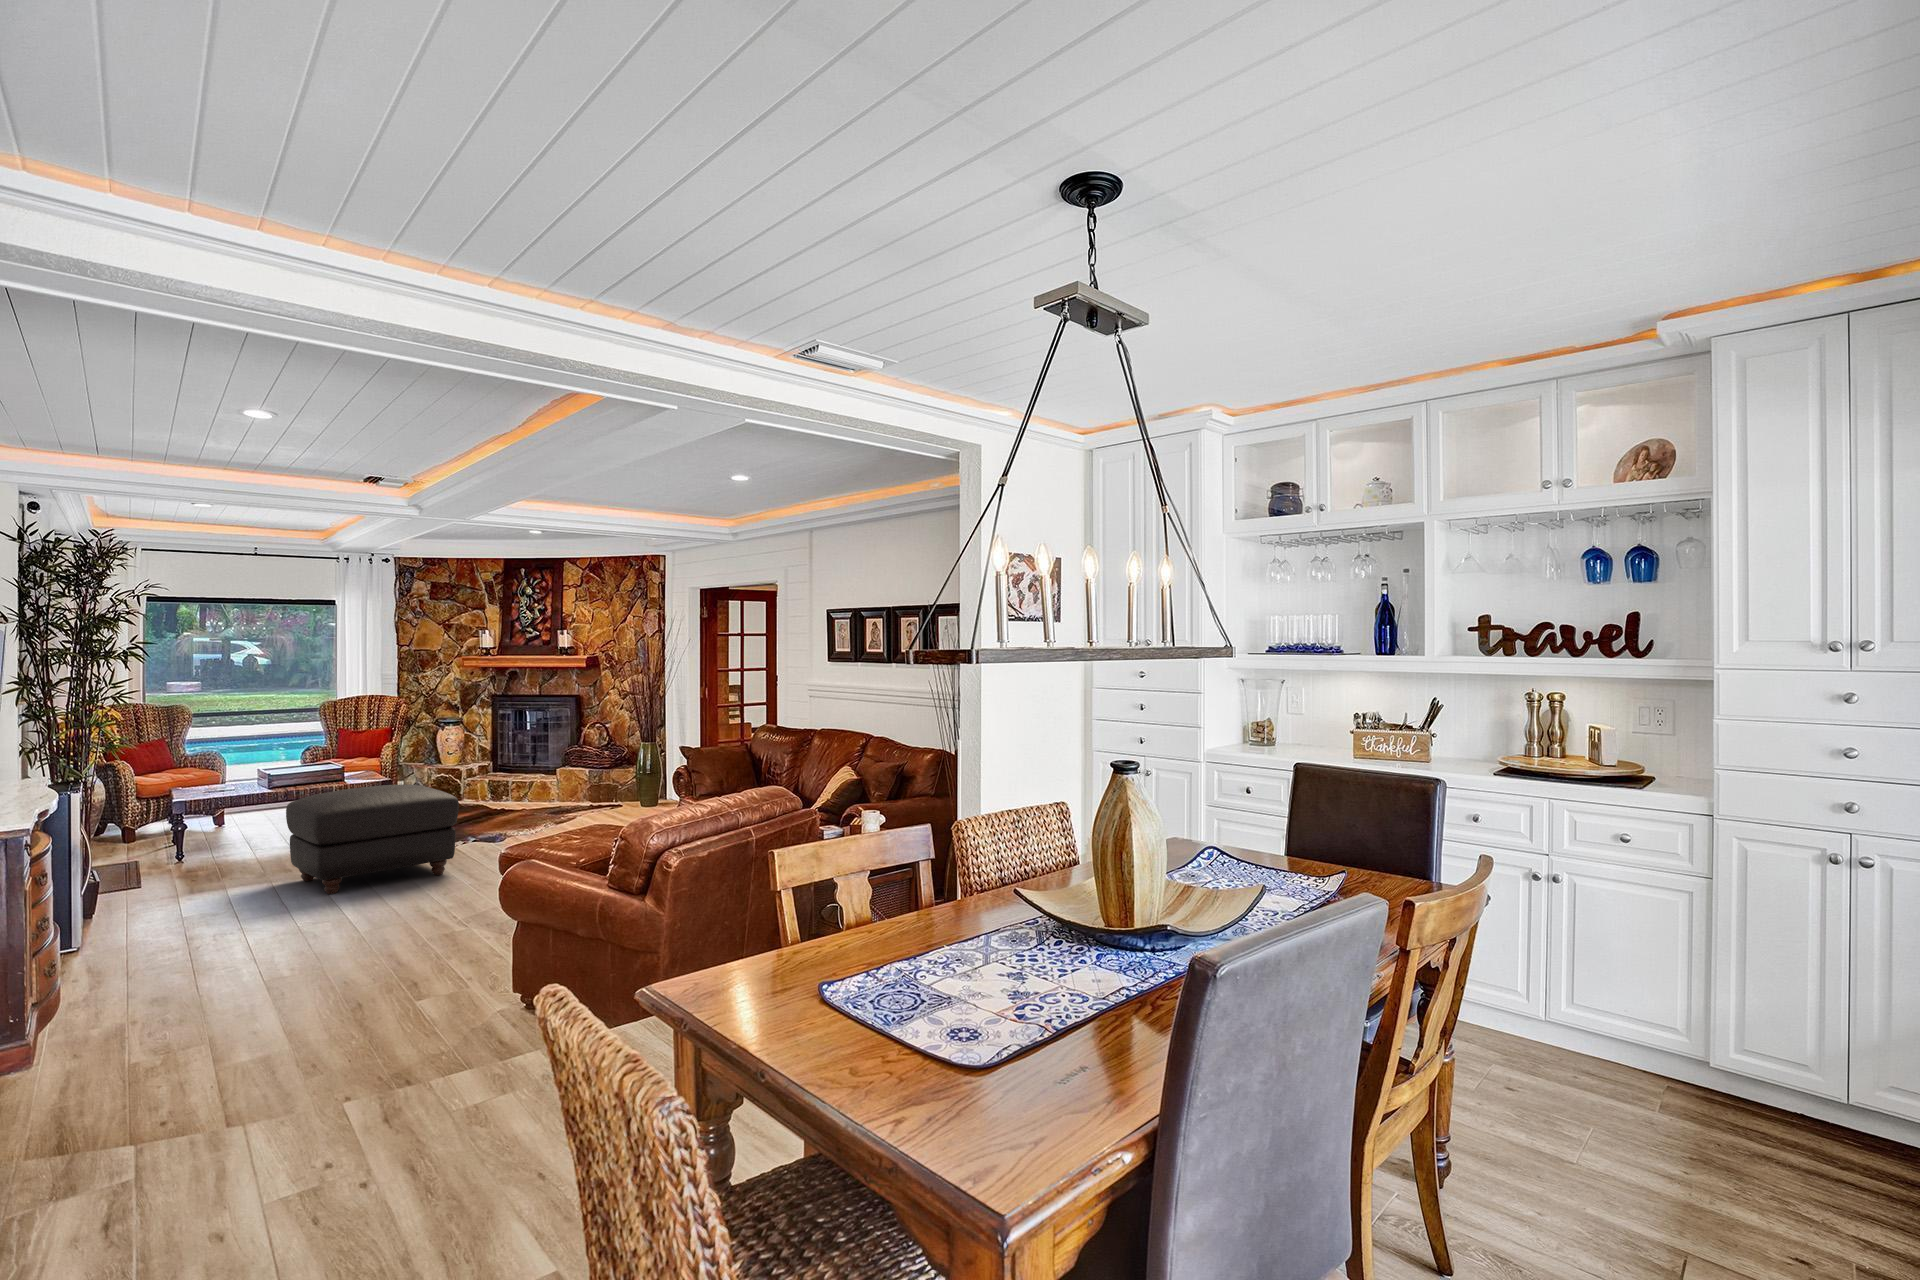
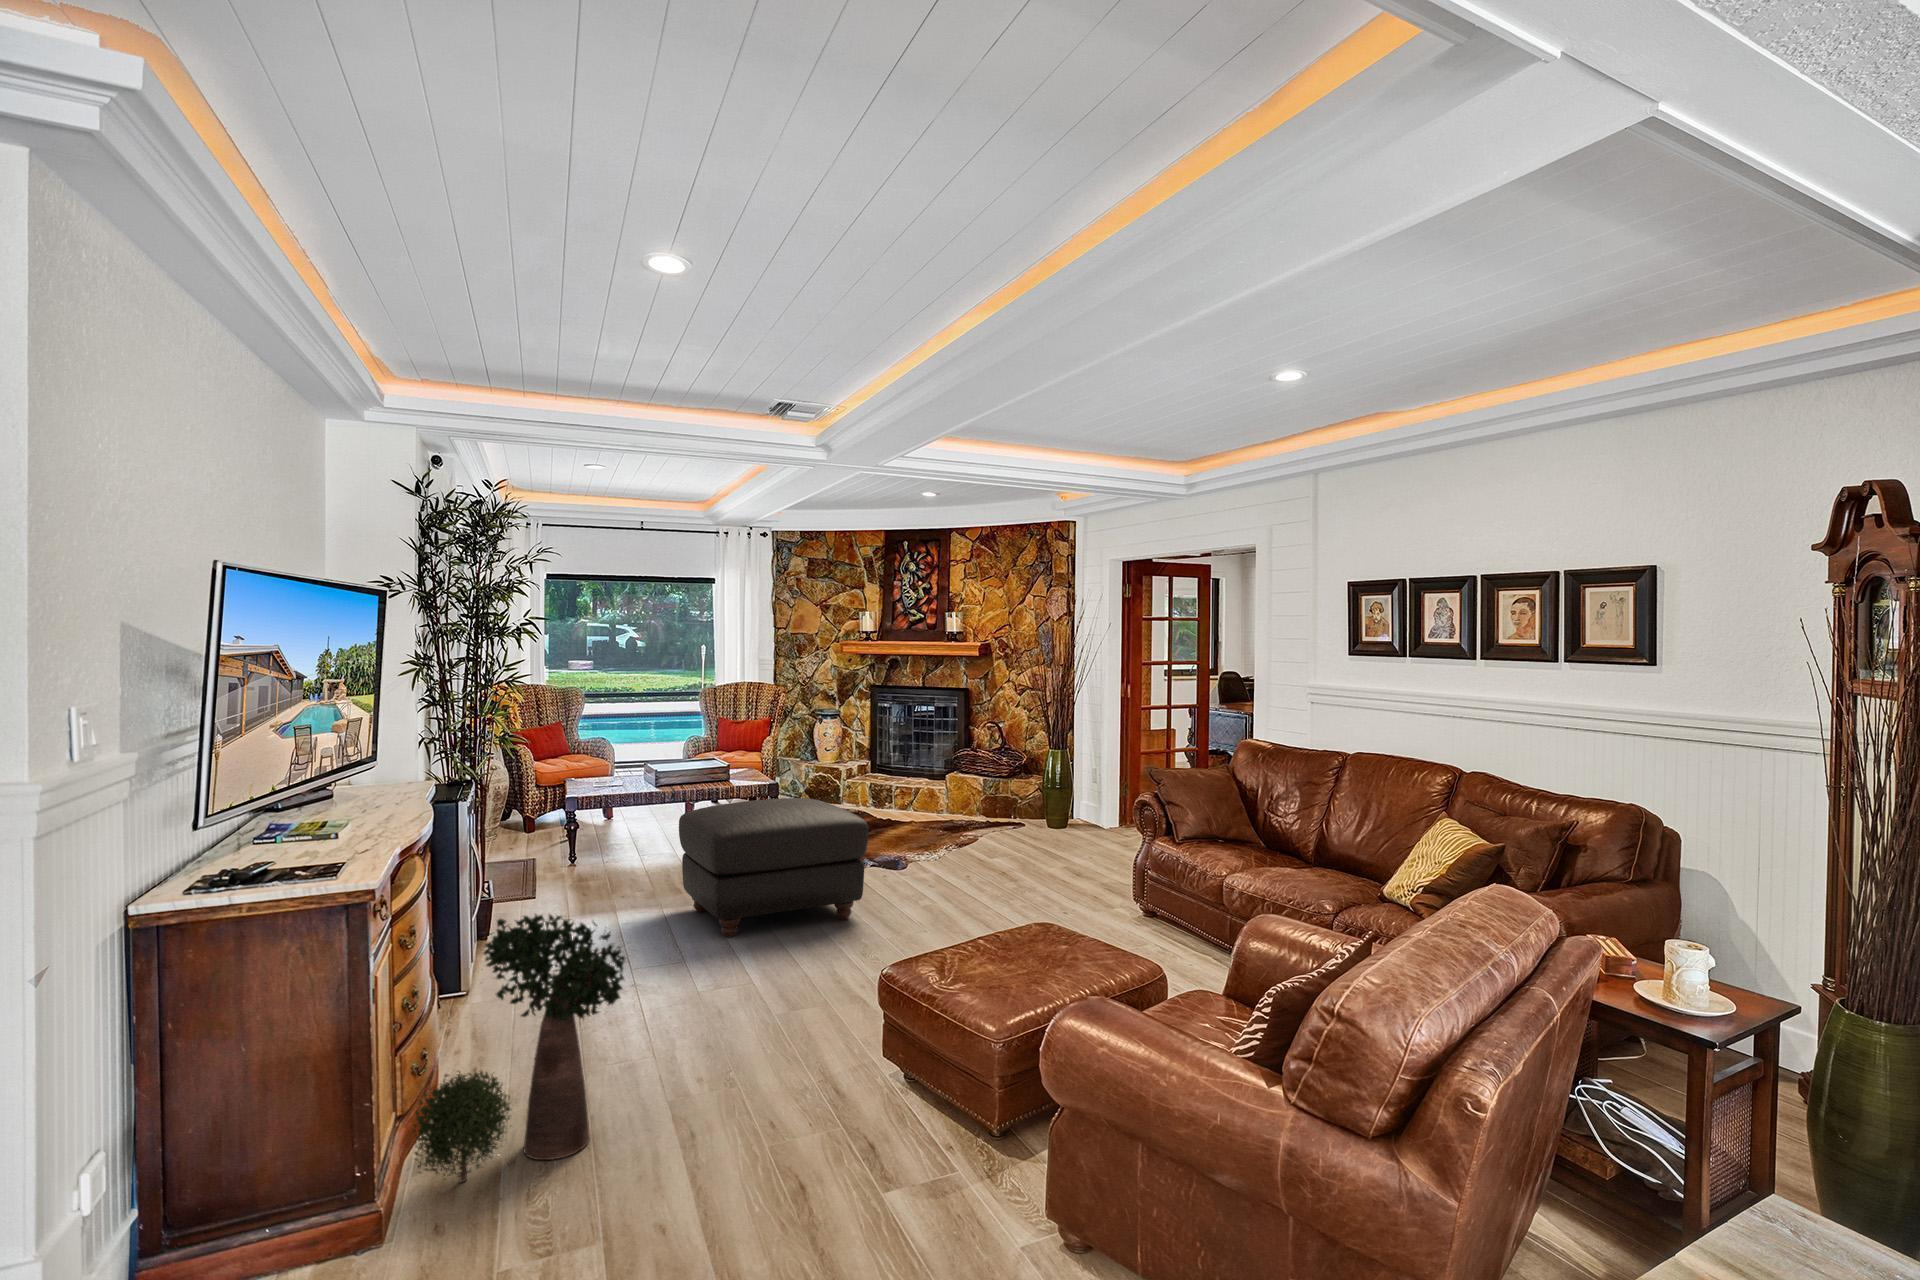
potted plant: none [52,852,227,1035] -> present [414,915,625,1182]

